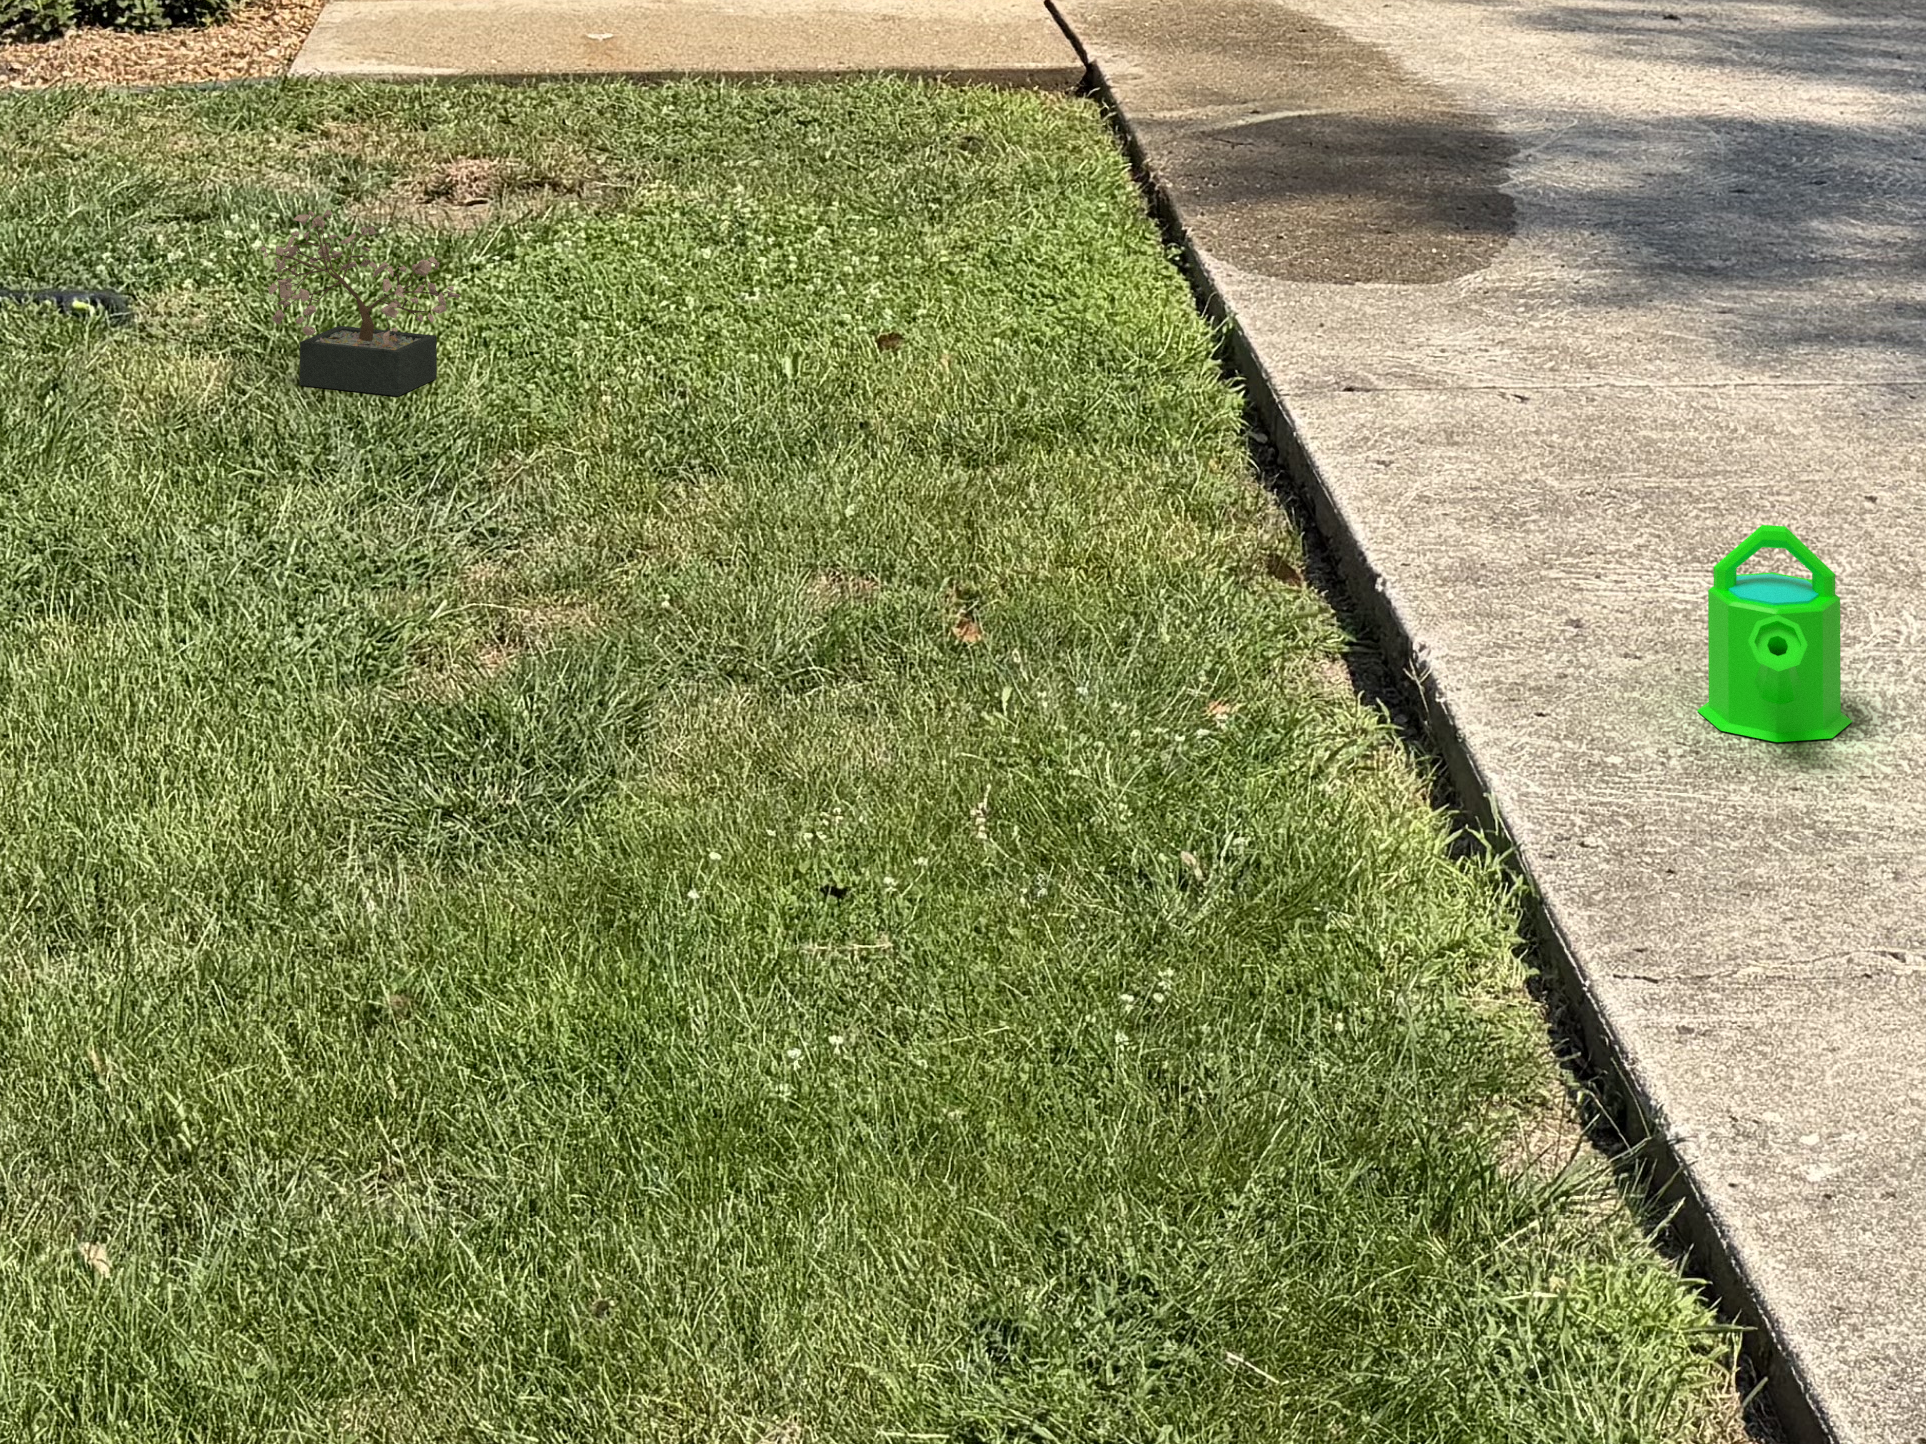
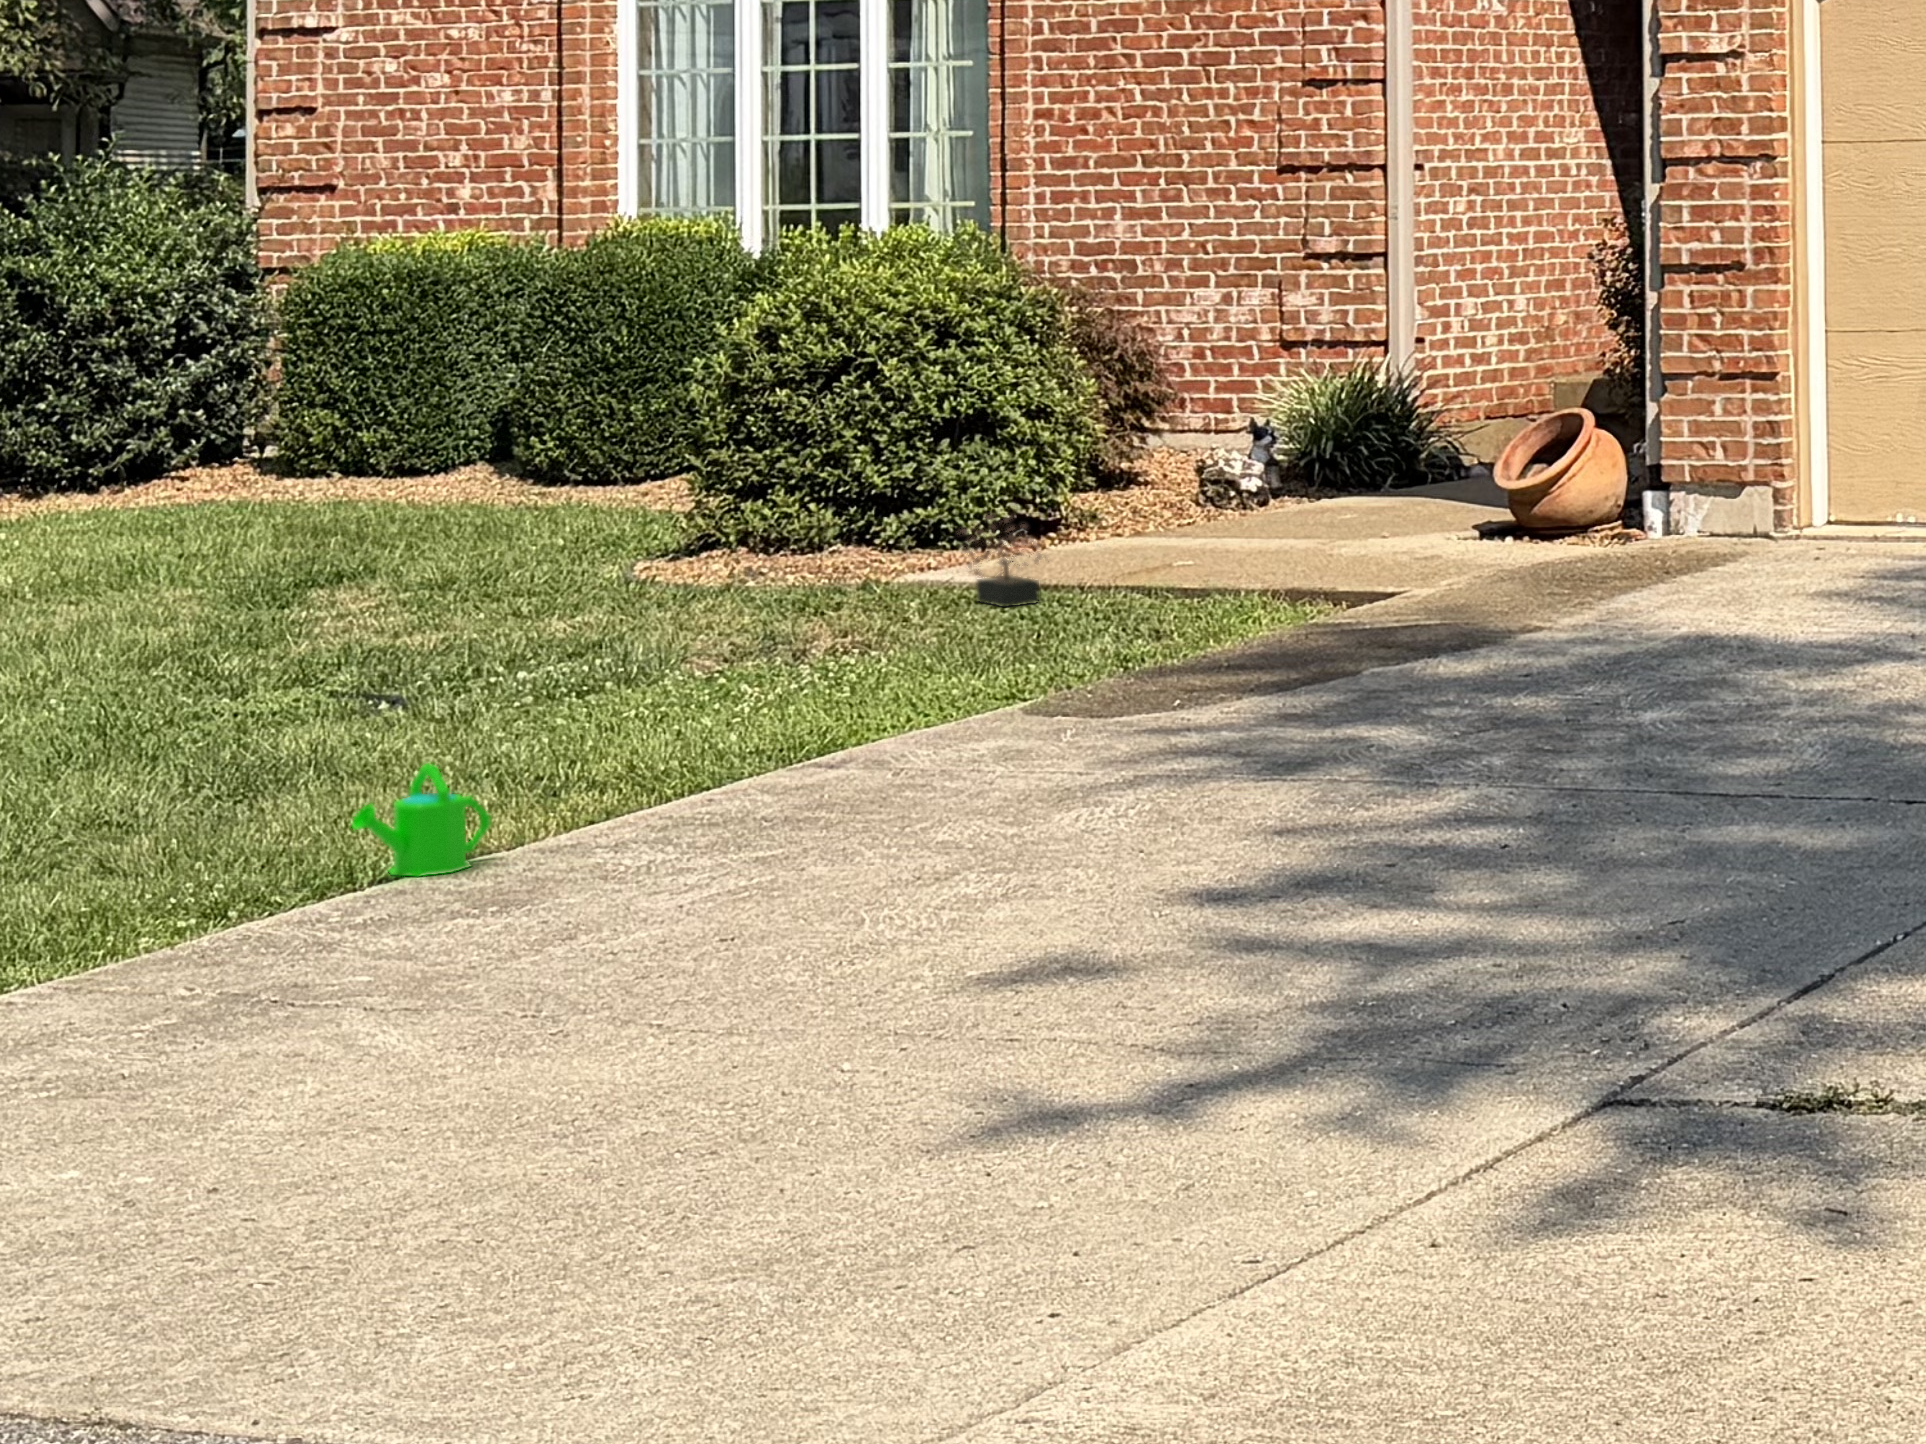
decorative plant: present [261,210,461,396] -> present [963,516,1046,607]

